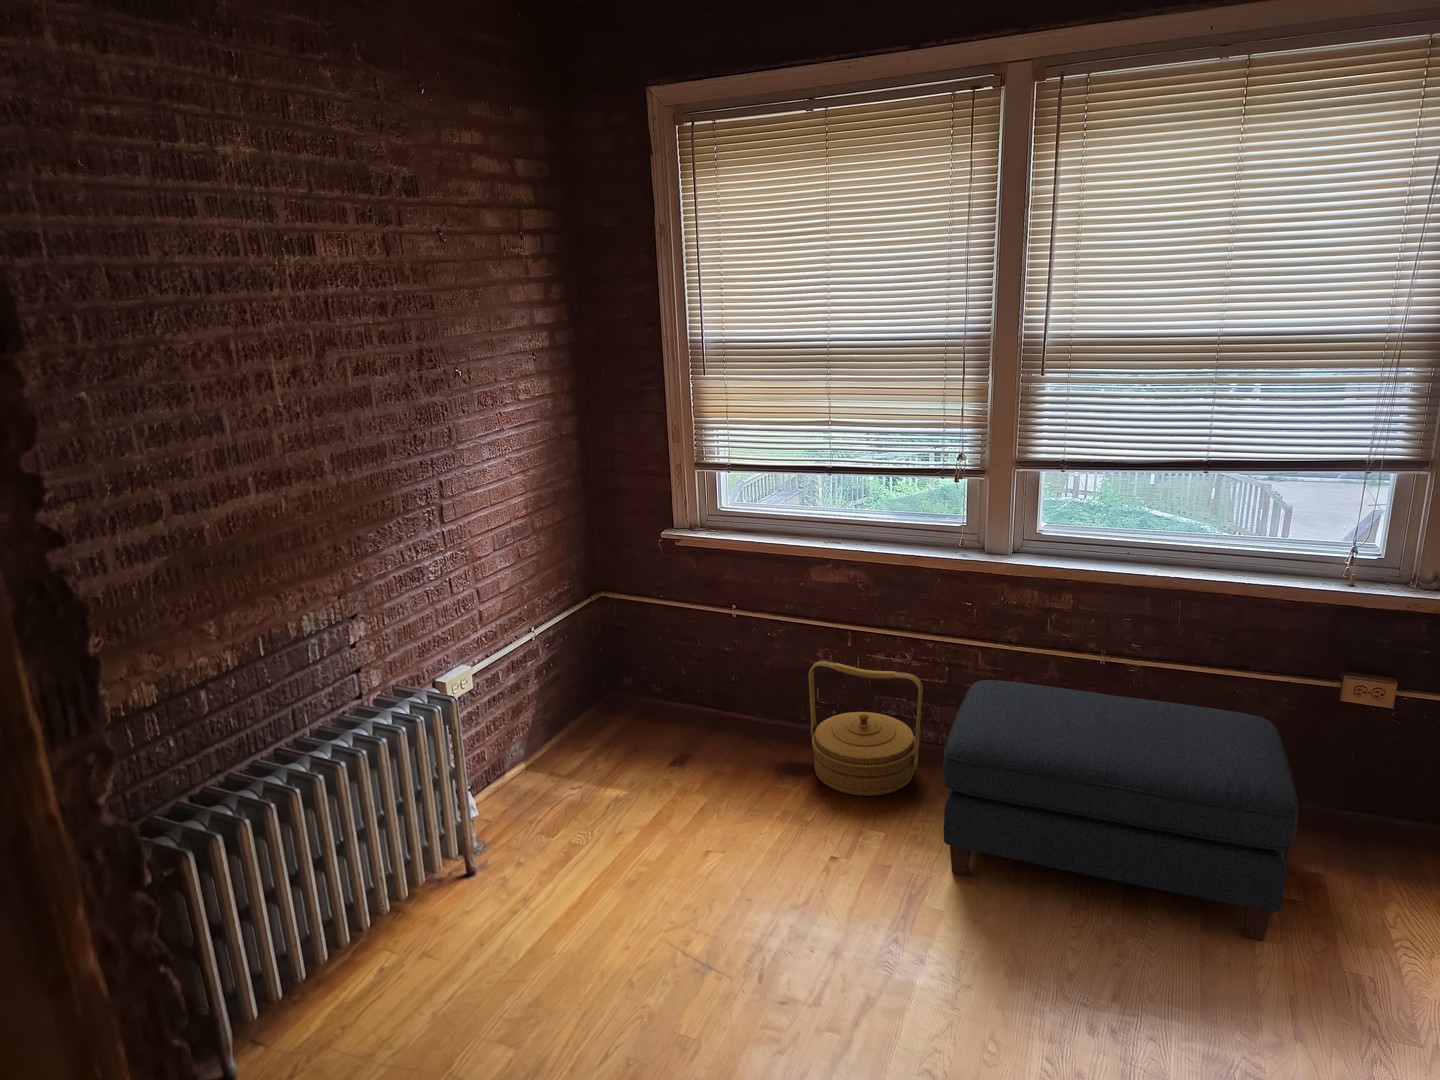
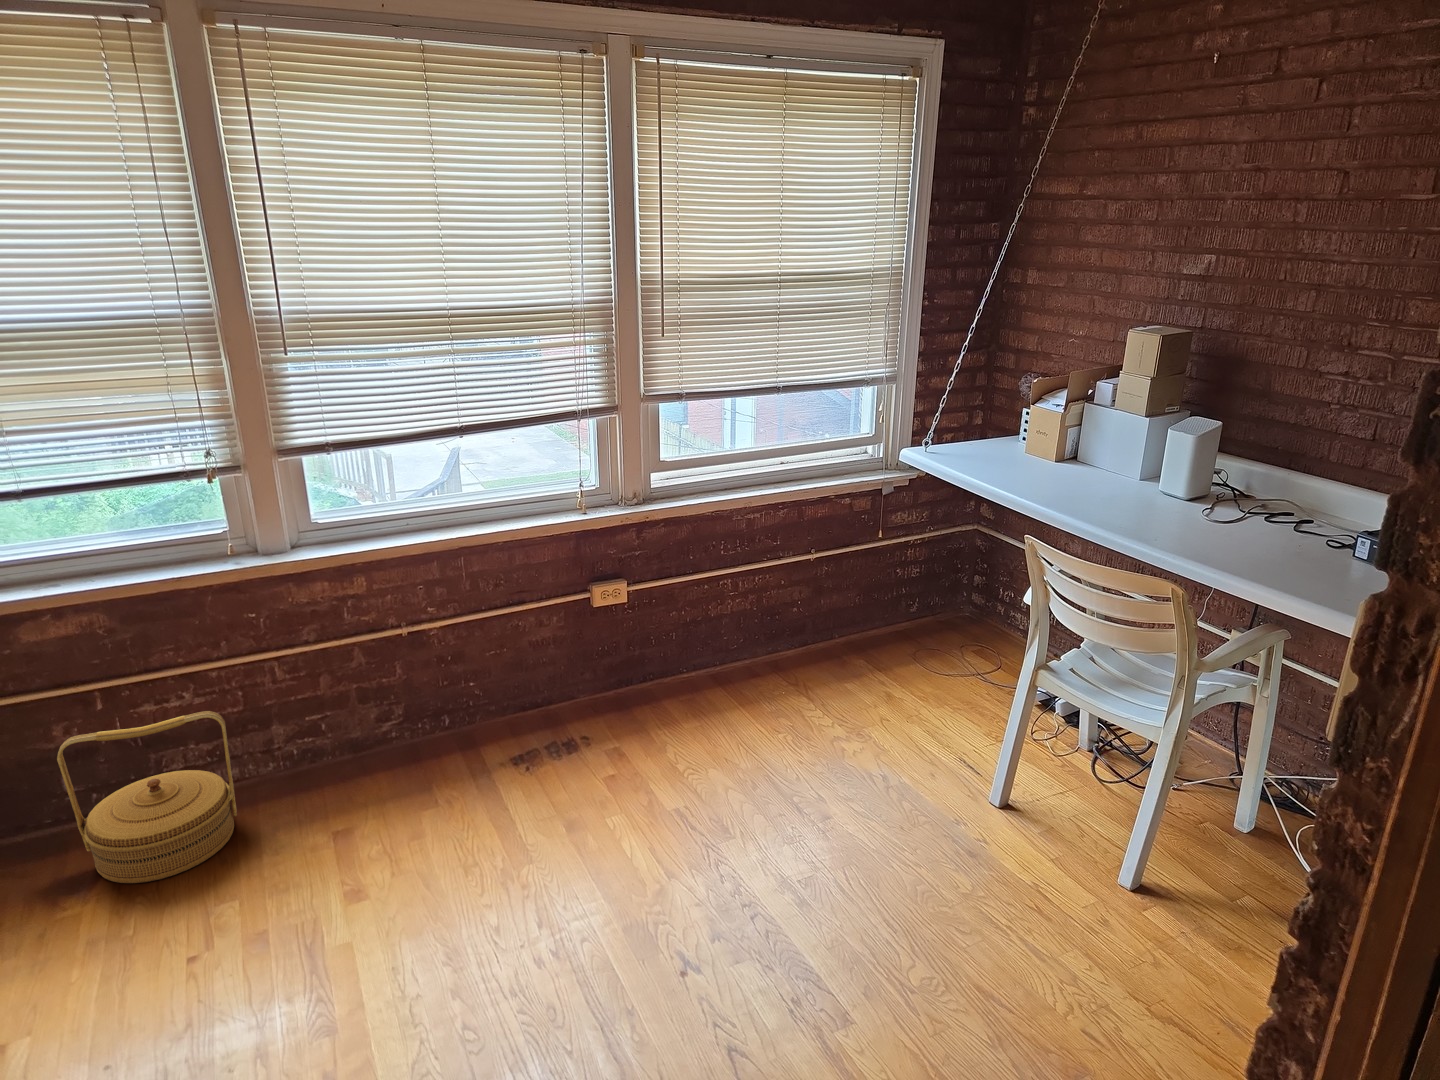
ottoman: present [943,680,1298,940] -> none [283,638,616,899]

